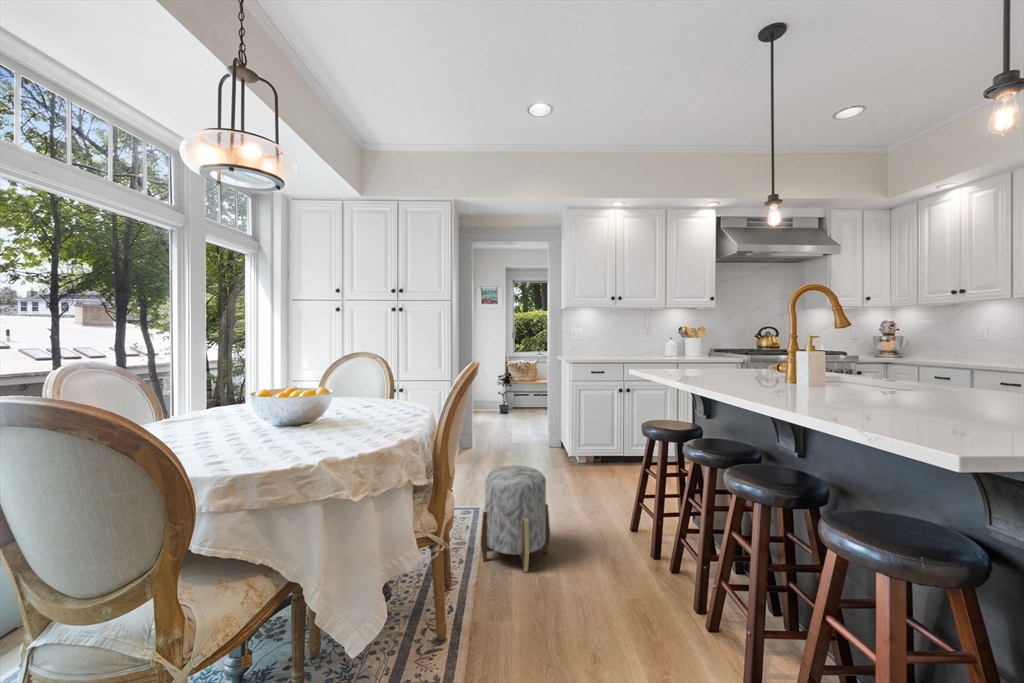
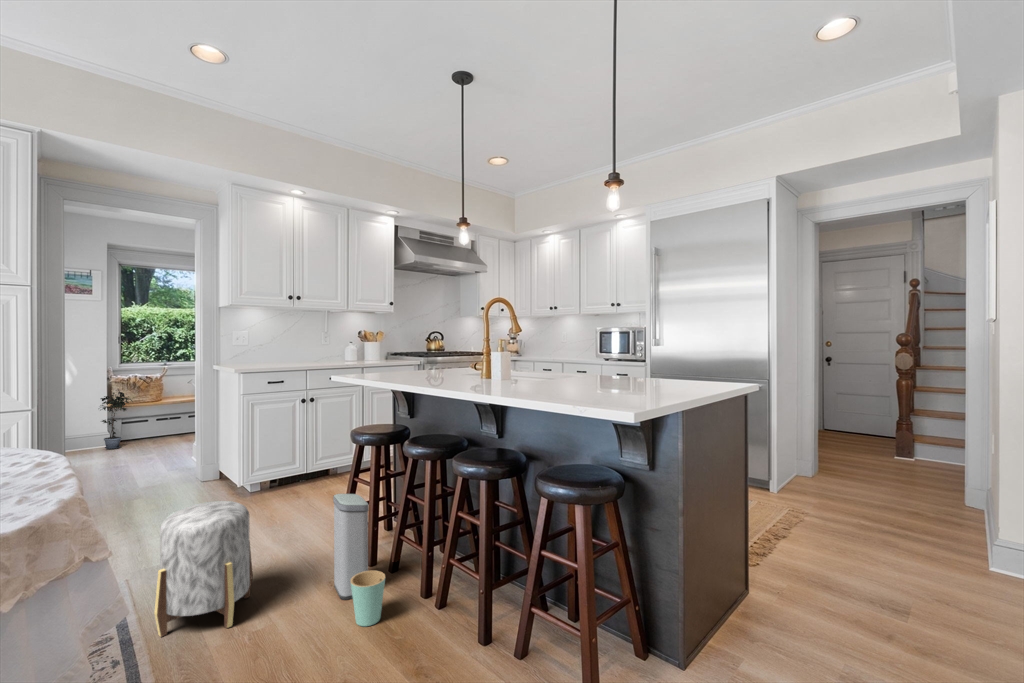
trash can: none [615,482,652,619] -> present [333,494,385,626]

